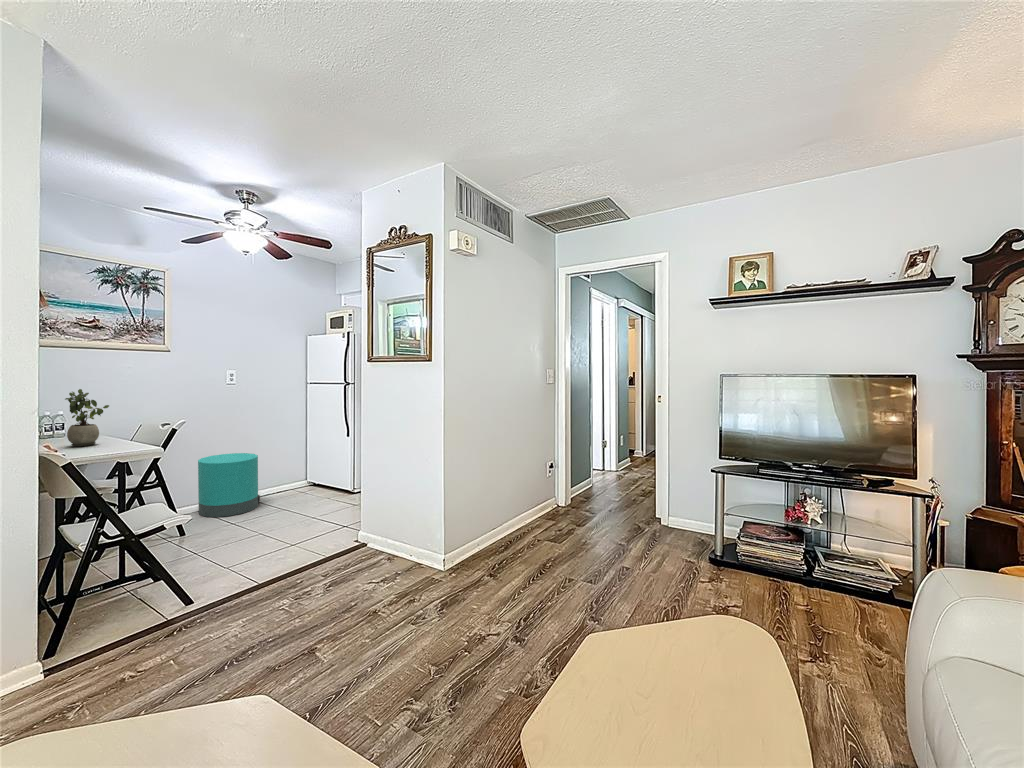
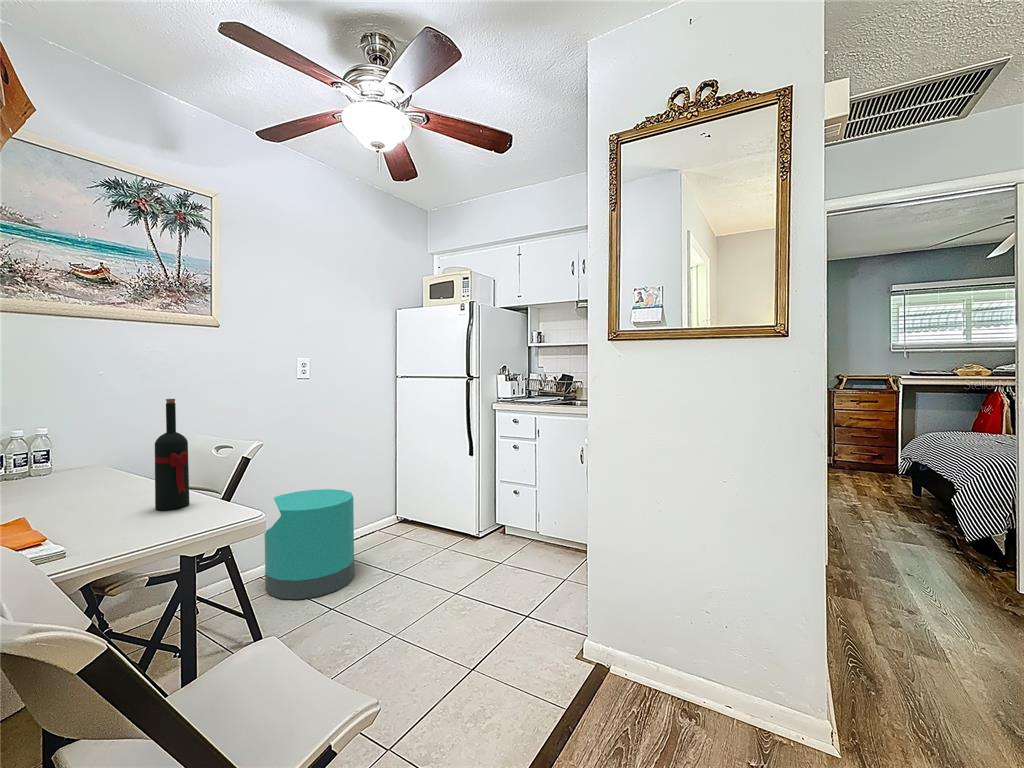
potted plant: present [65,389,109,446] -> none [46,381,136,499]
wine bottle: none [117,399,134,451] -> present [155,399,189,510]

